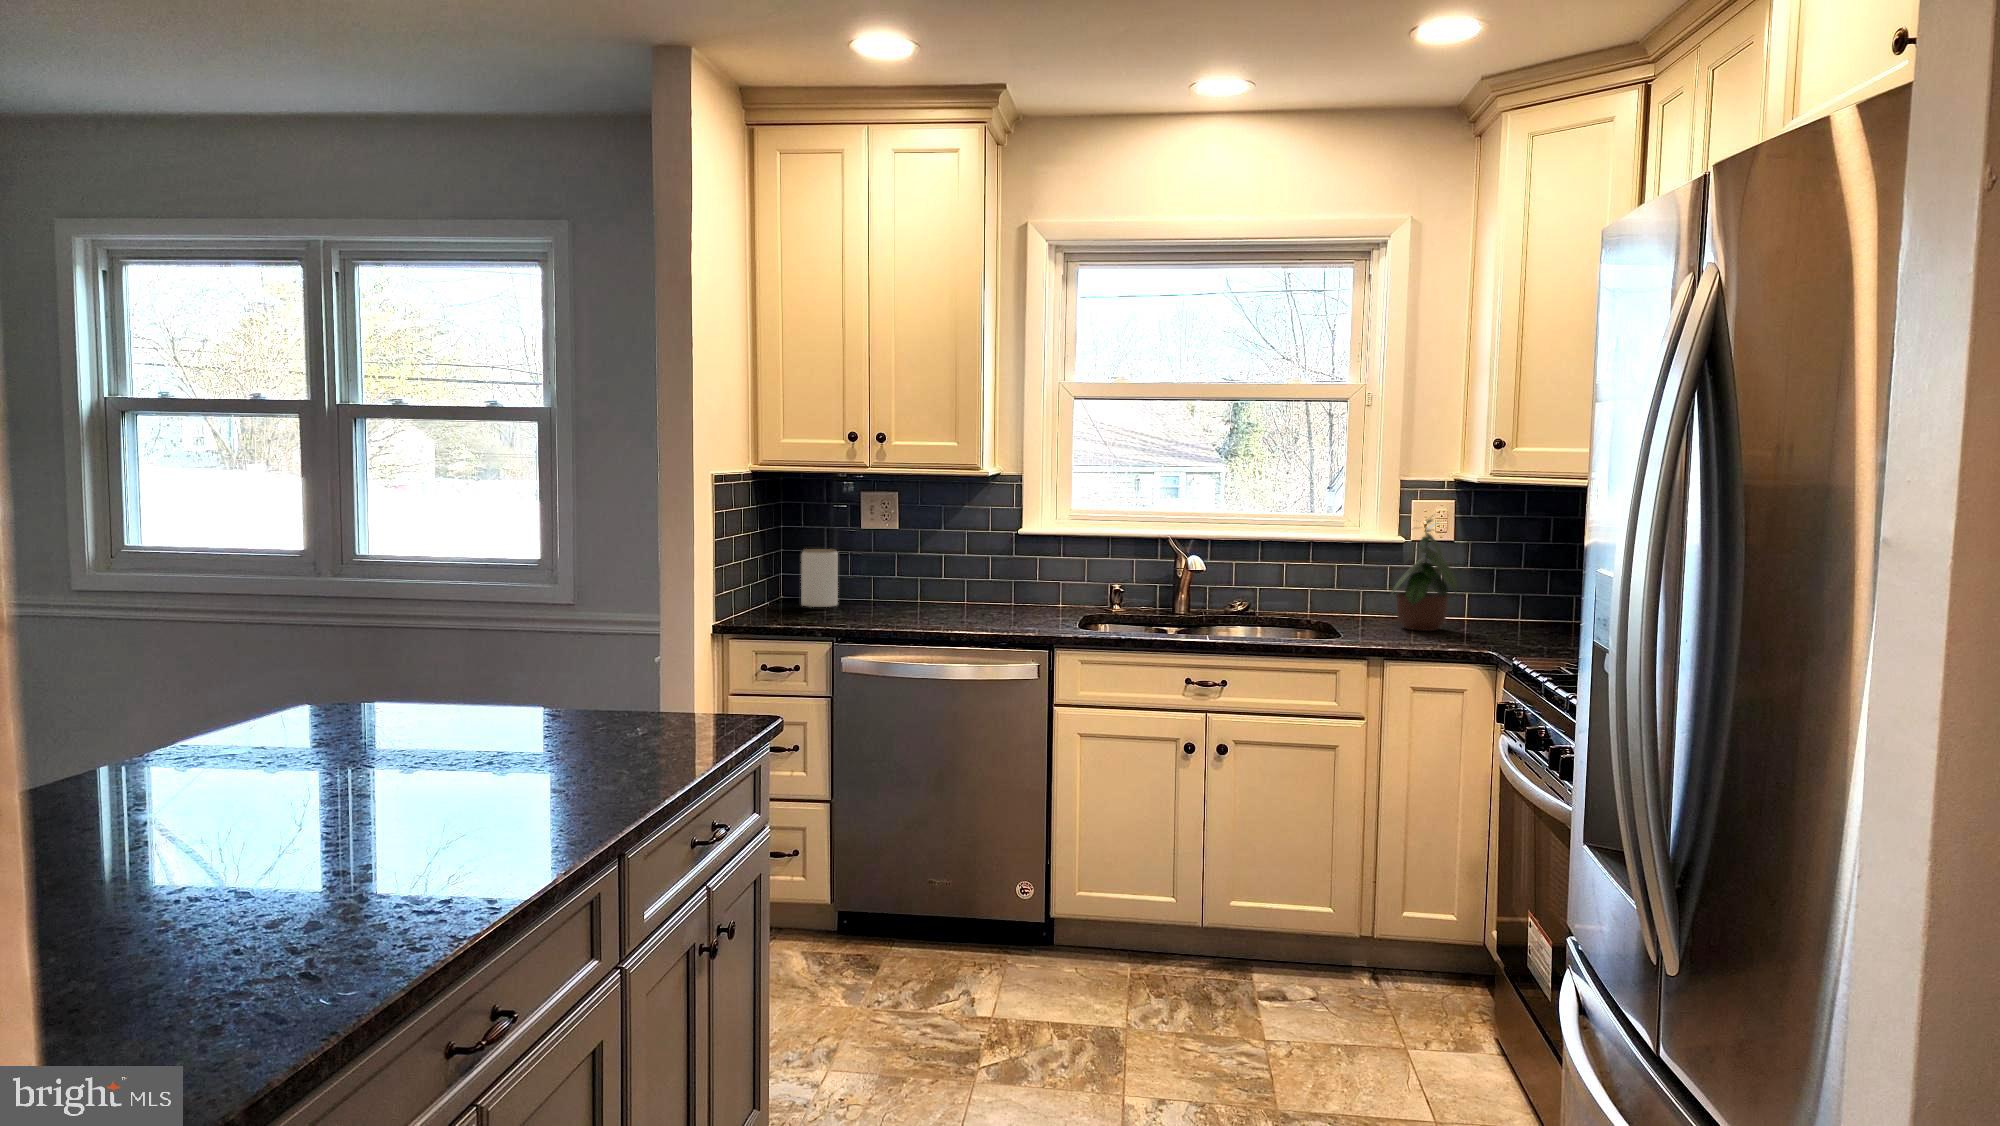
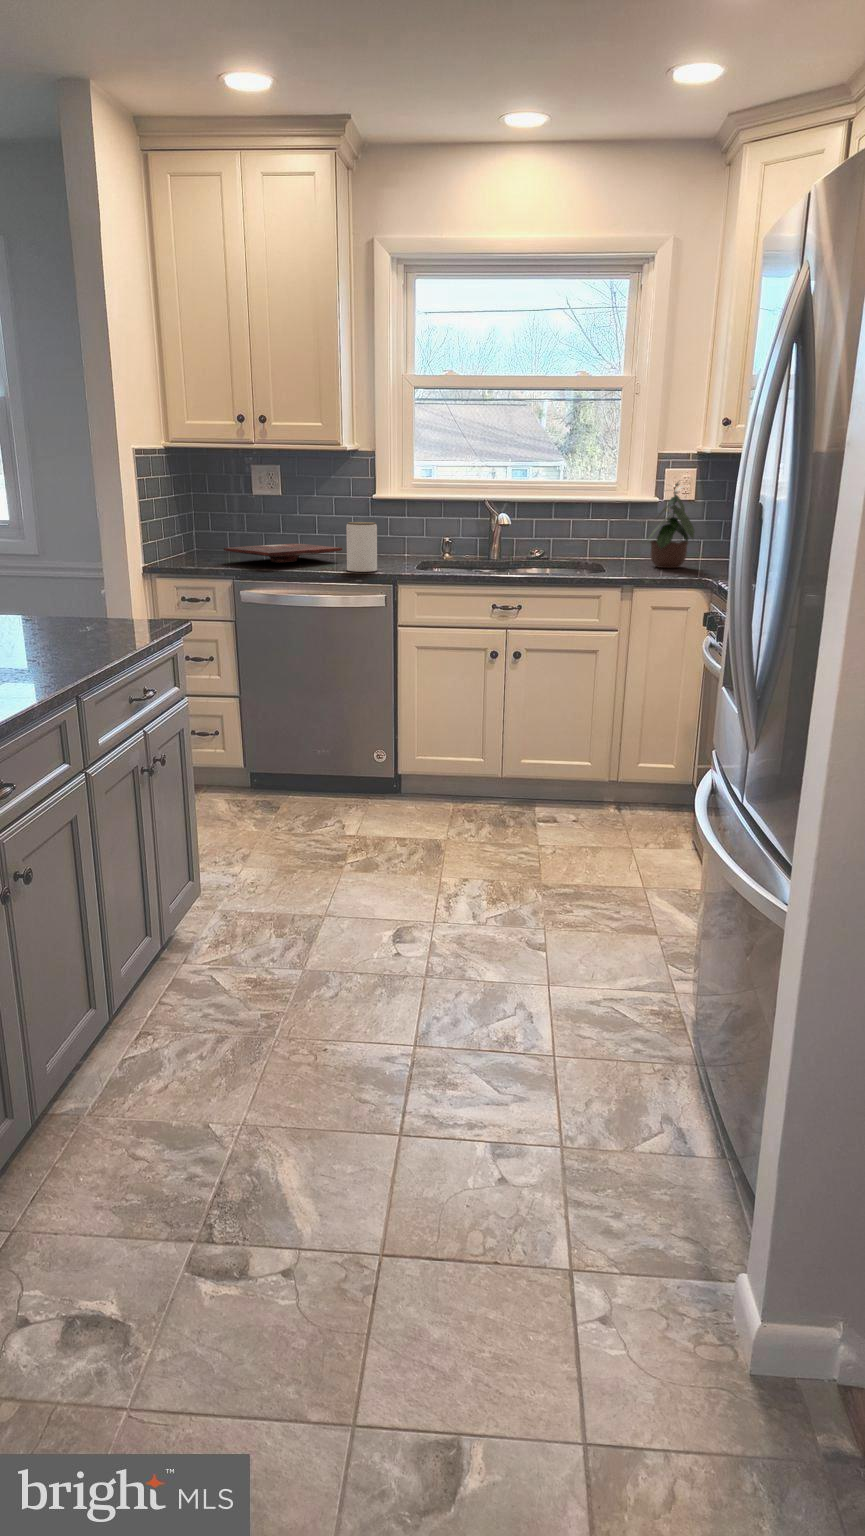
jar: present [801,549,838,607] -> present [346,522,377,572]
cutting board: none [820,592,978,618] -> present [224,543,342,563]

